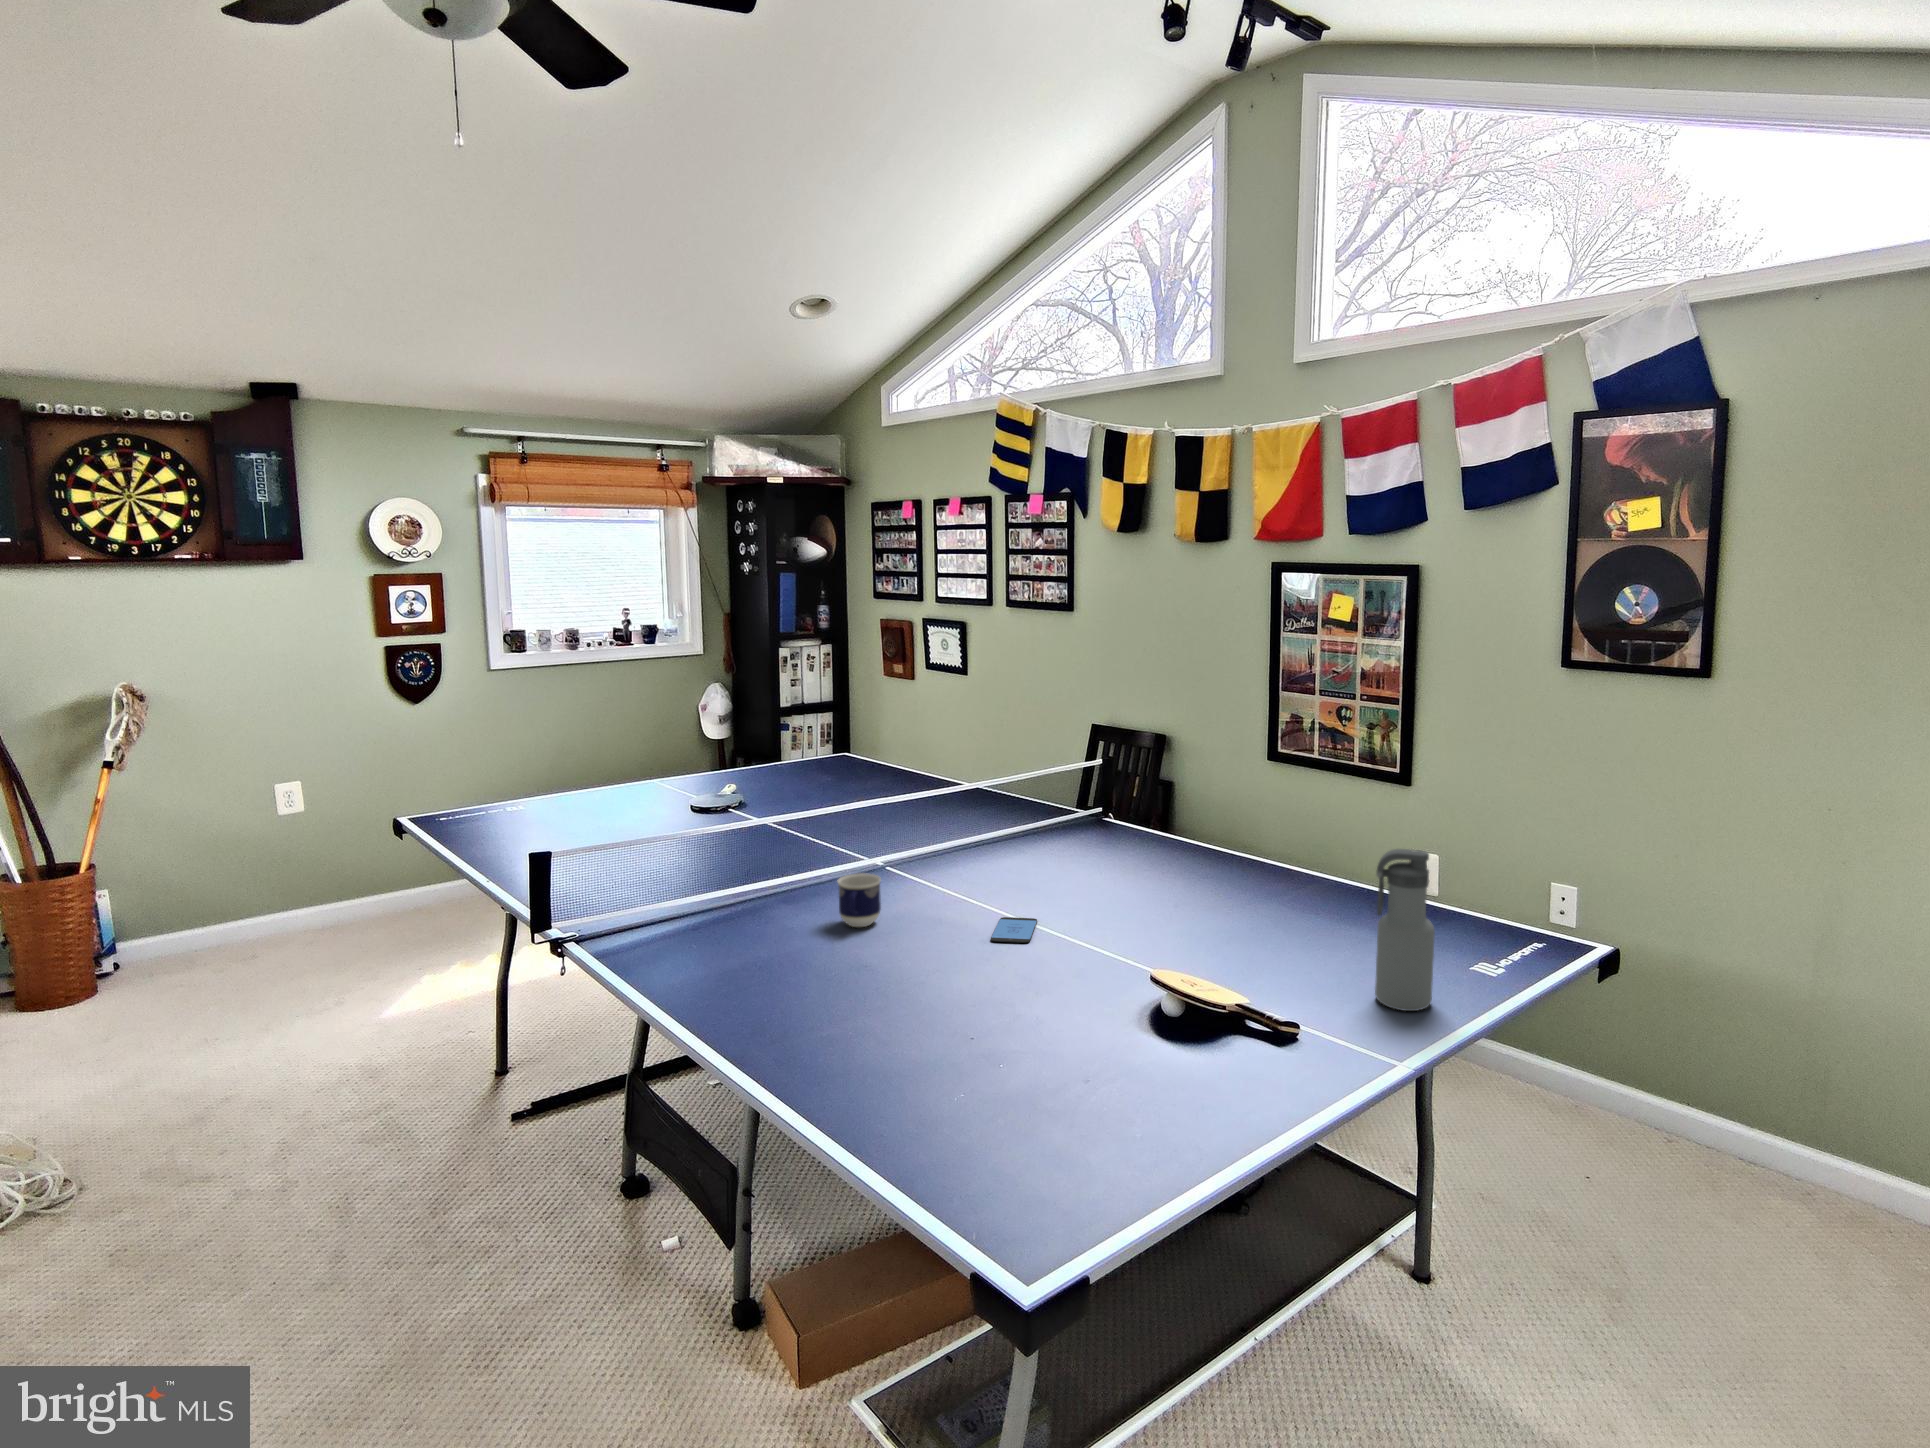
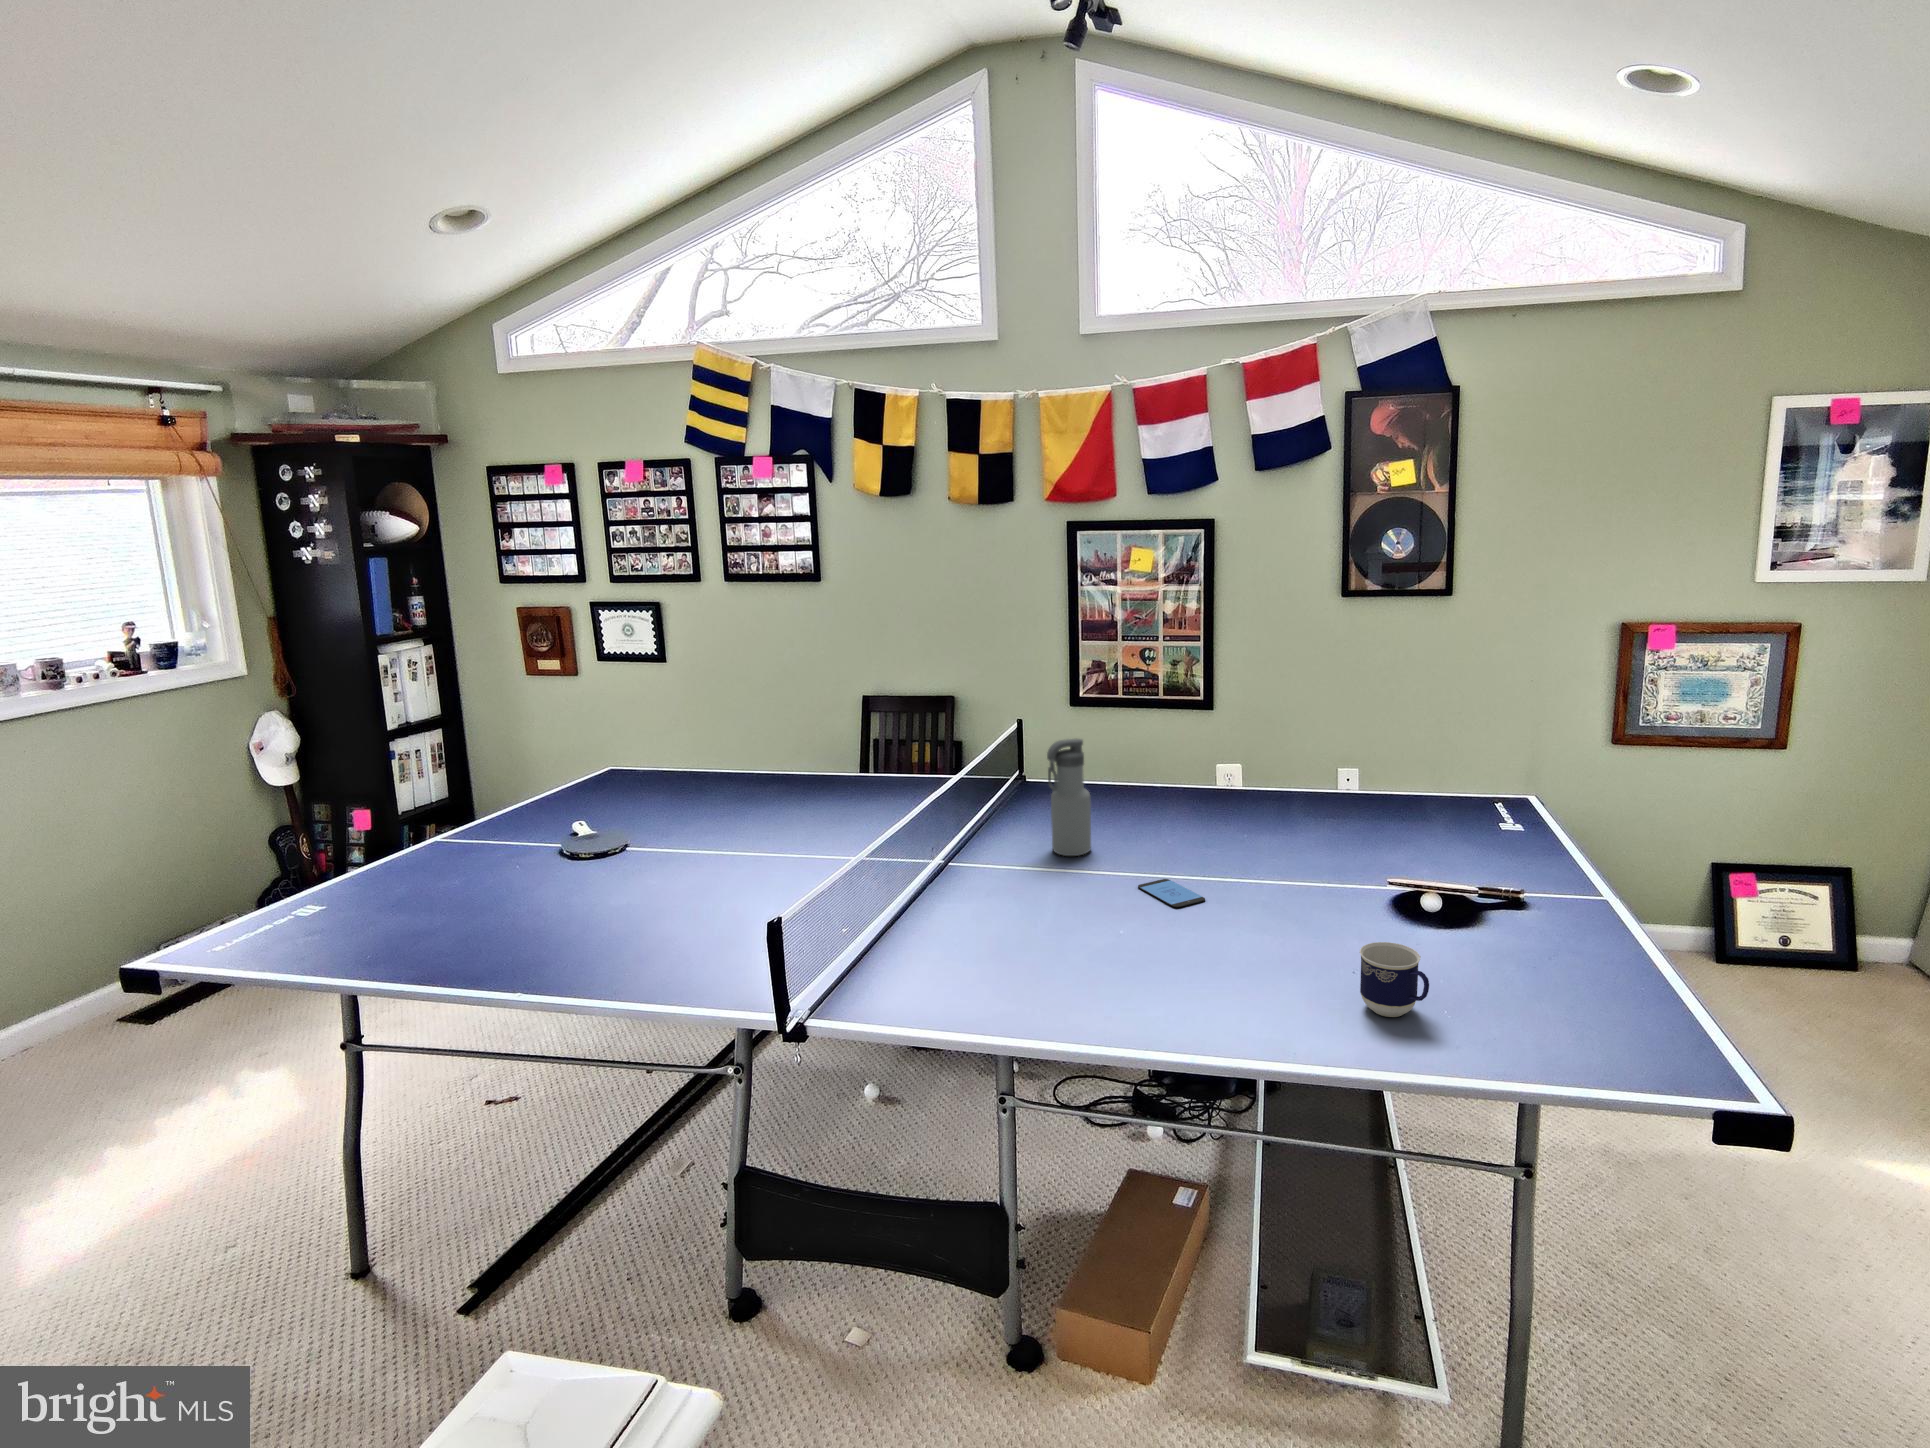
water bottle: present [1375,849,1435,1011] -> present [1047,739,1091,856]
cup: present [838,873,881,927] -> present [1360,942,1429,1017]

